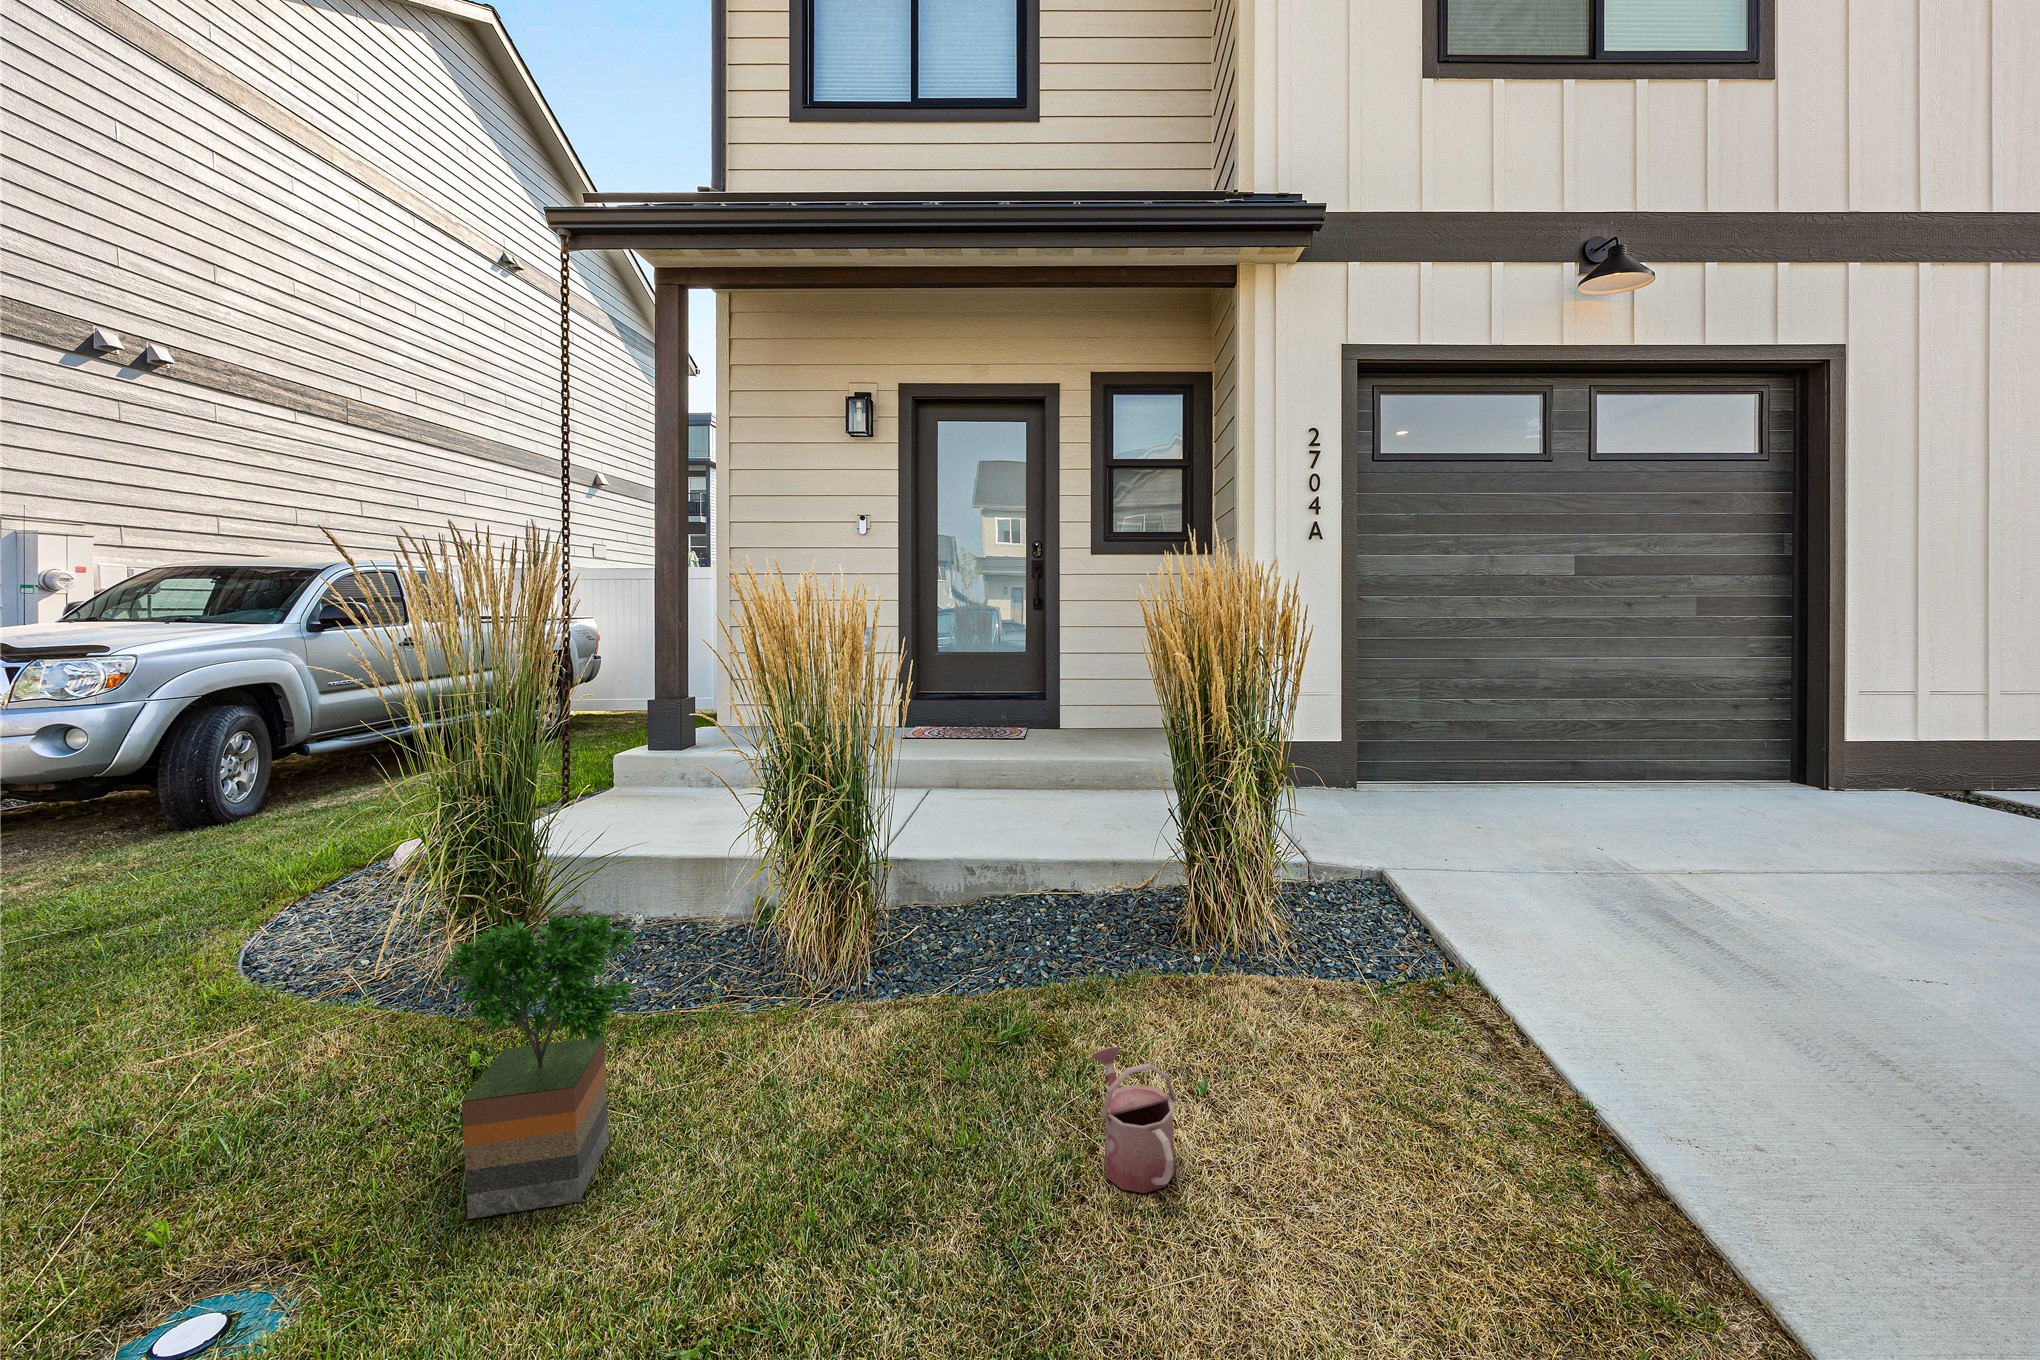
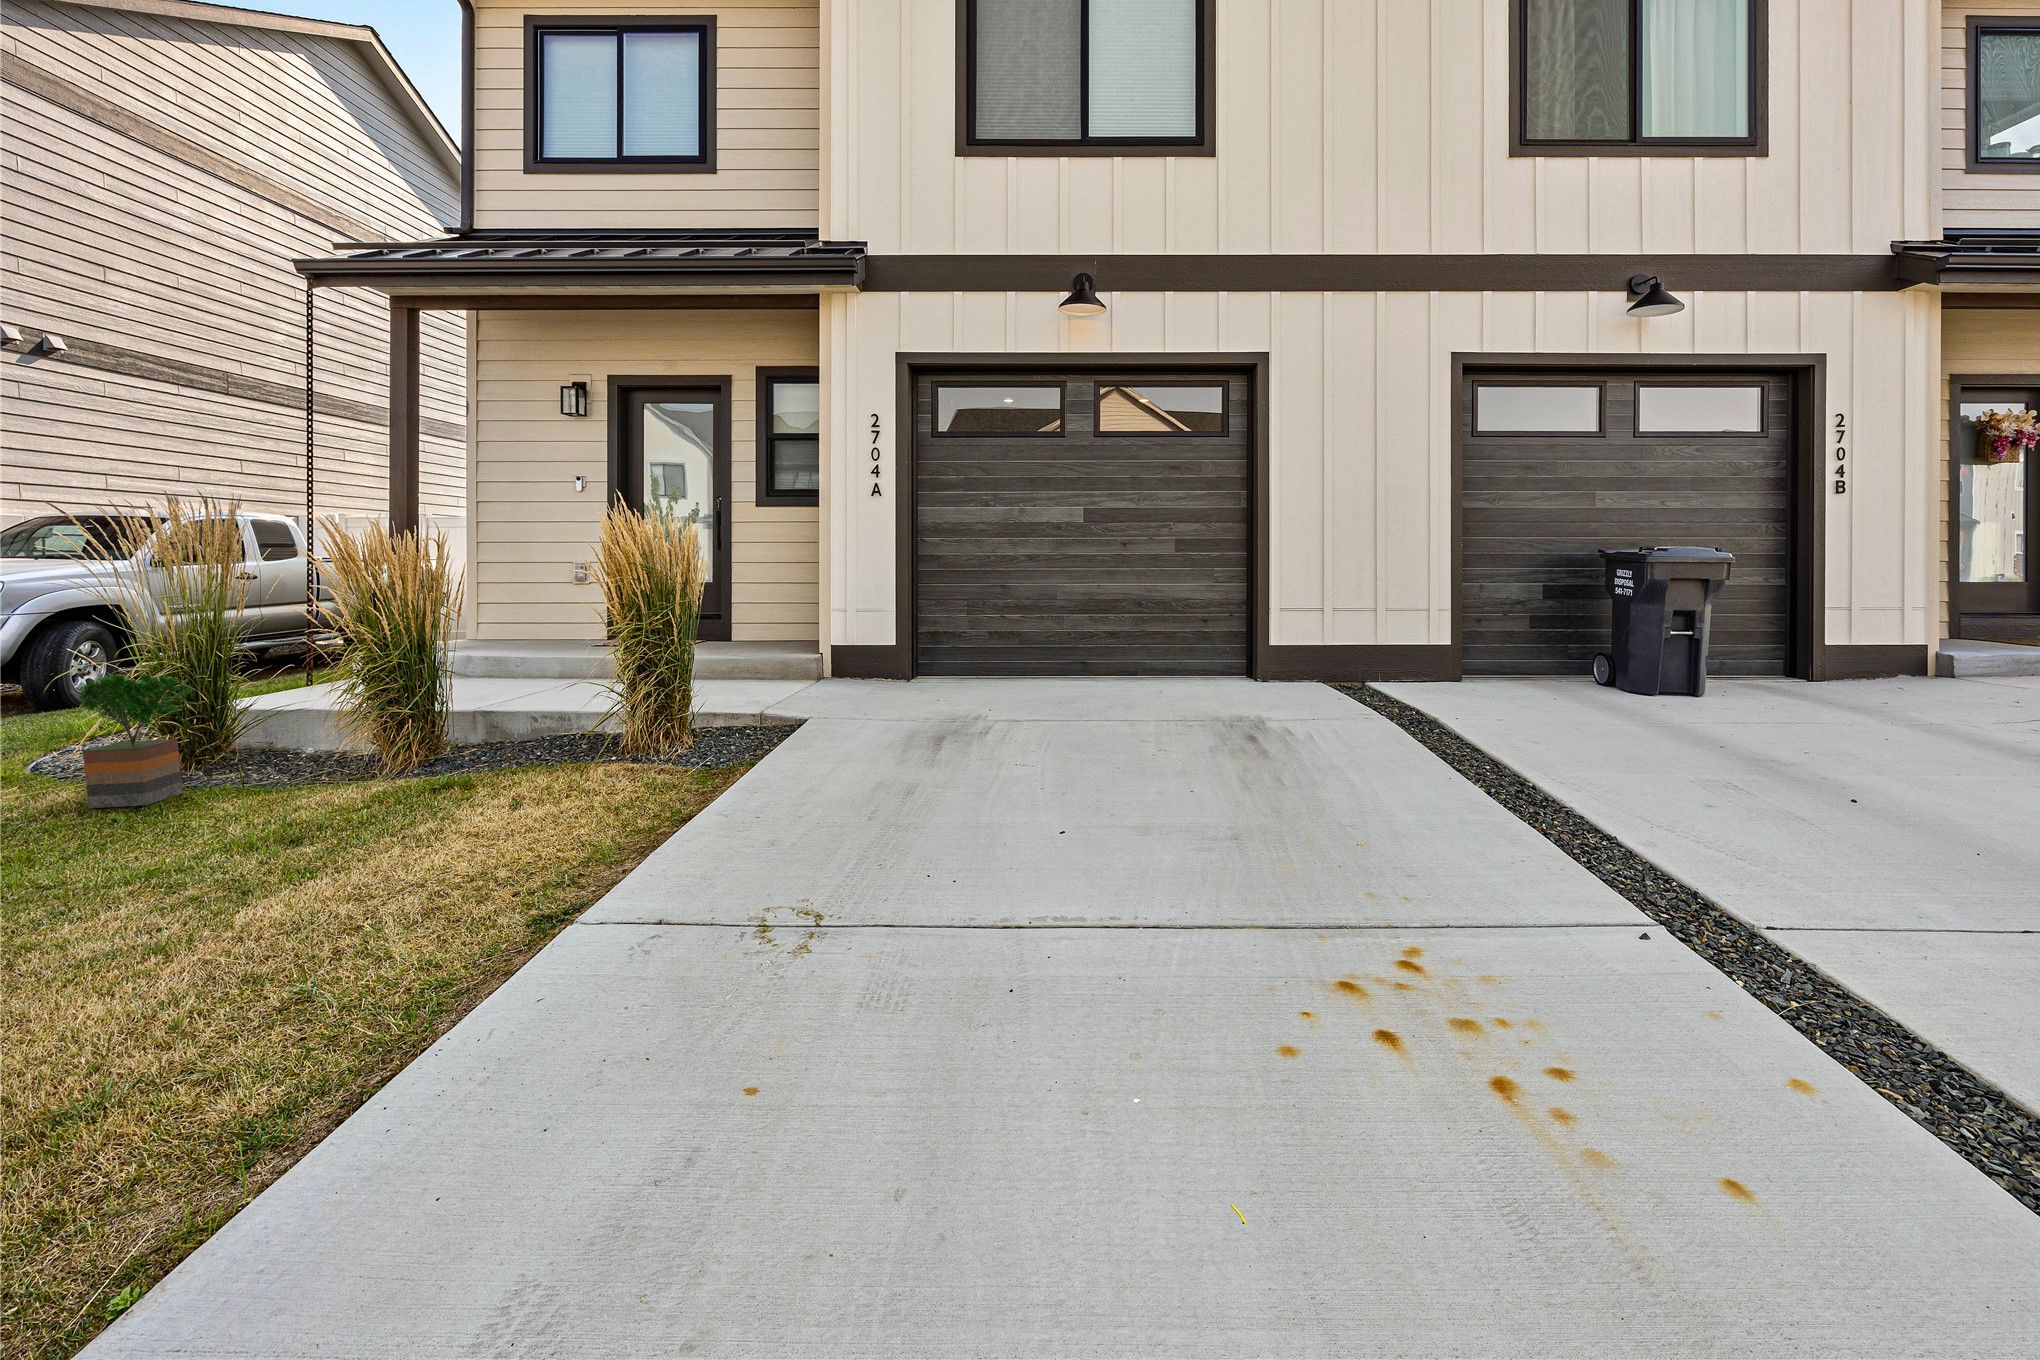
watering can: present [1092,1047,1176,1193] -> none [403,748,450,804]

